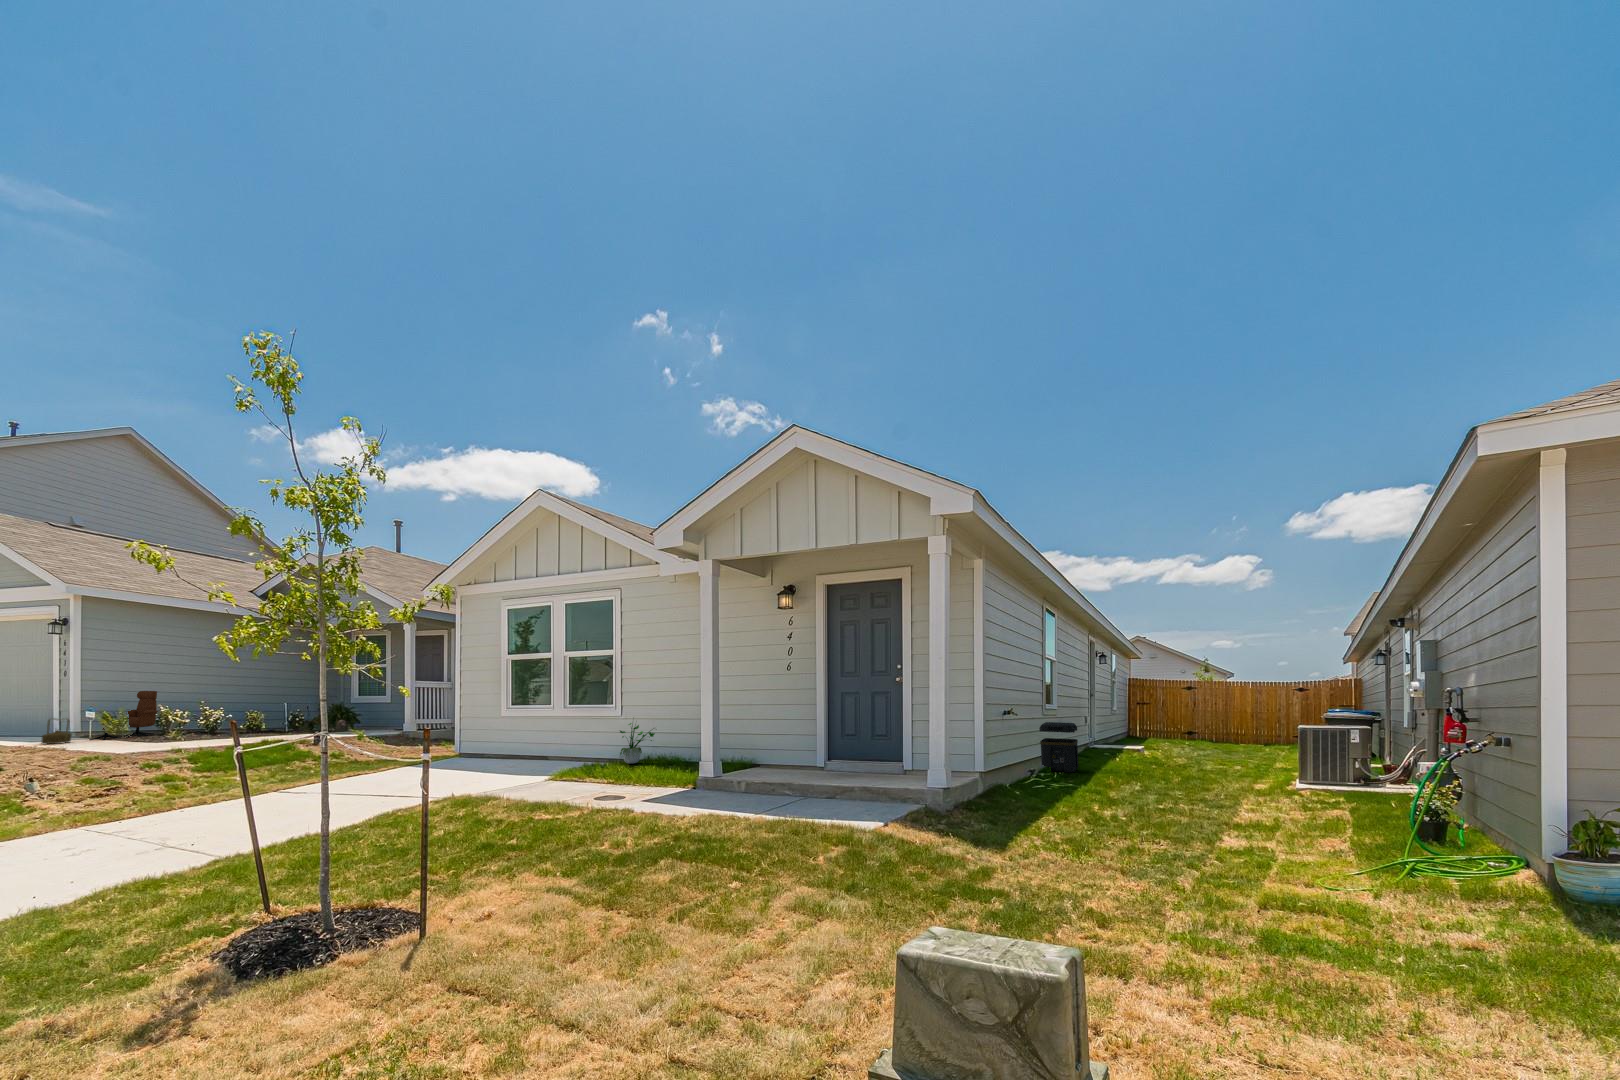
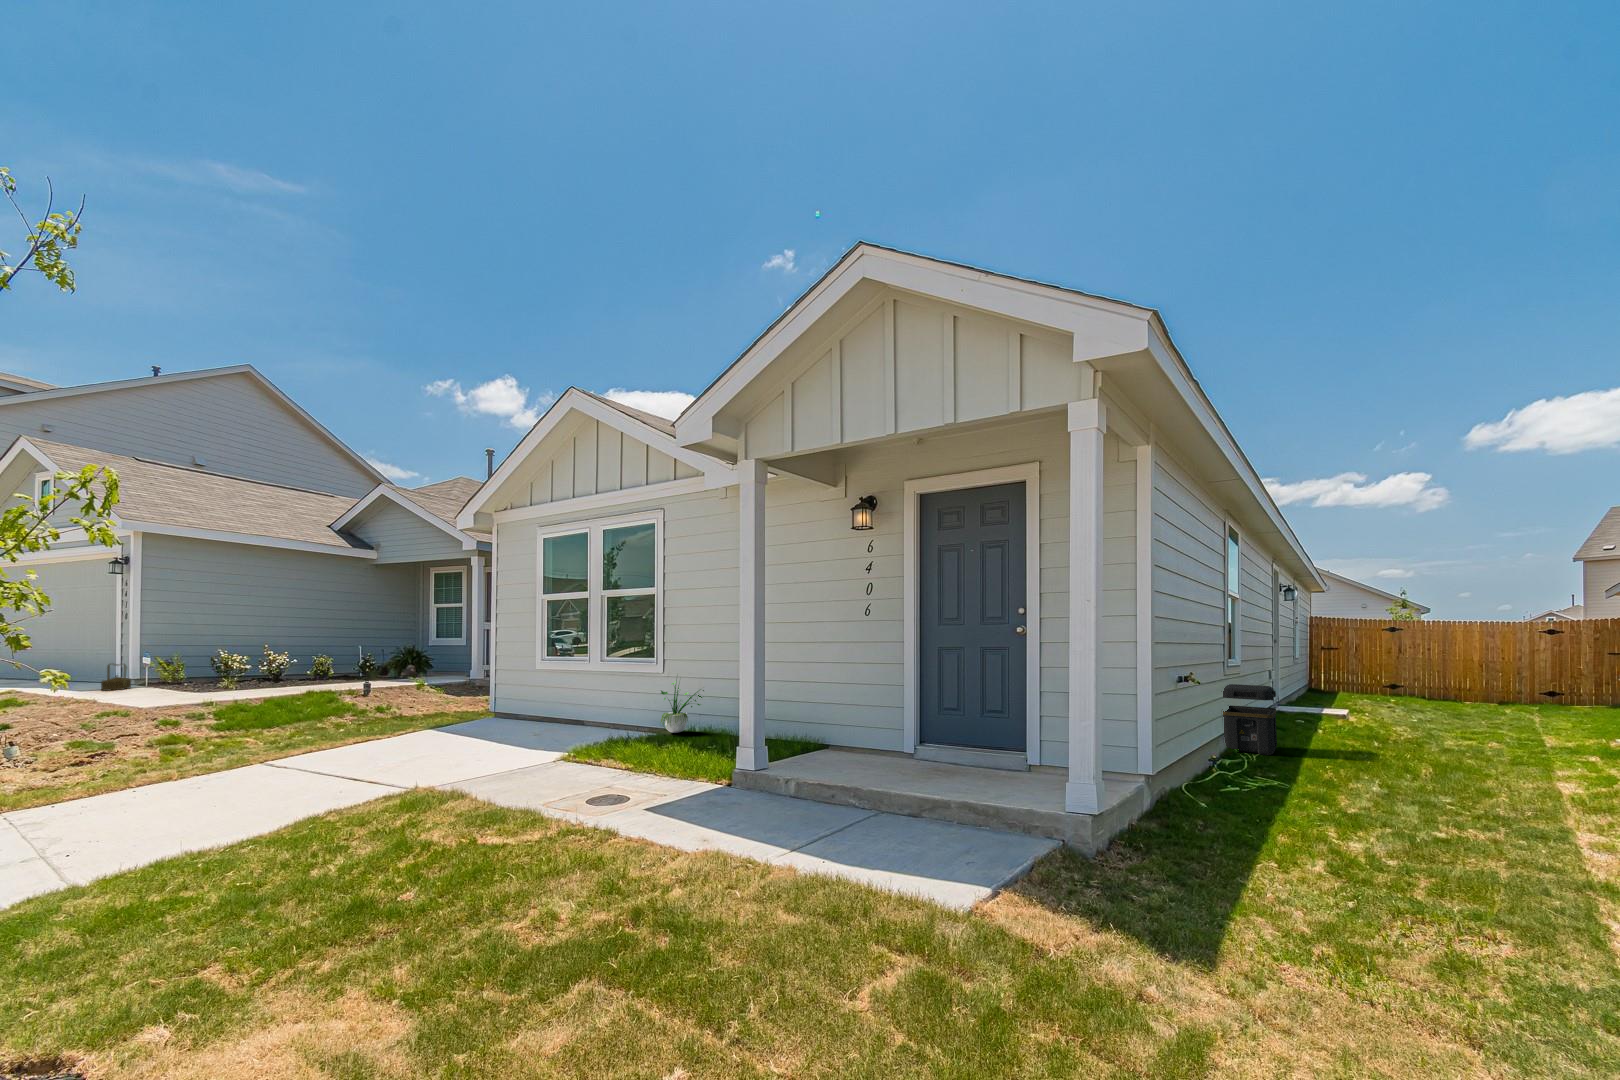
lounge chair: present [89,691,158,740] -> none [151,634,219,686]

